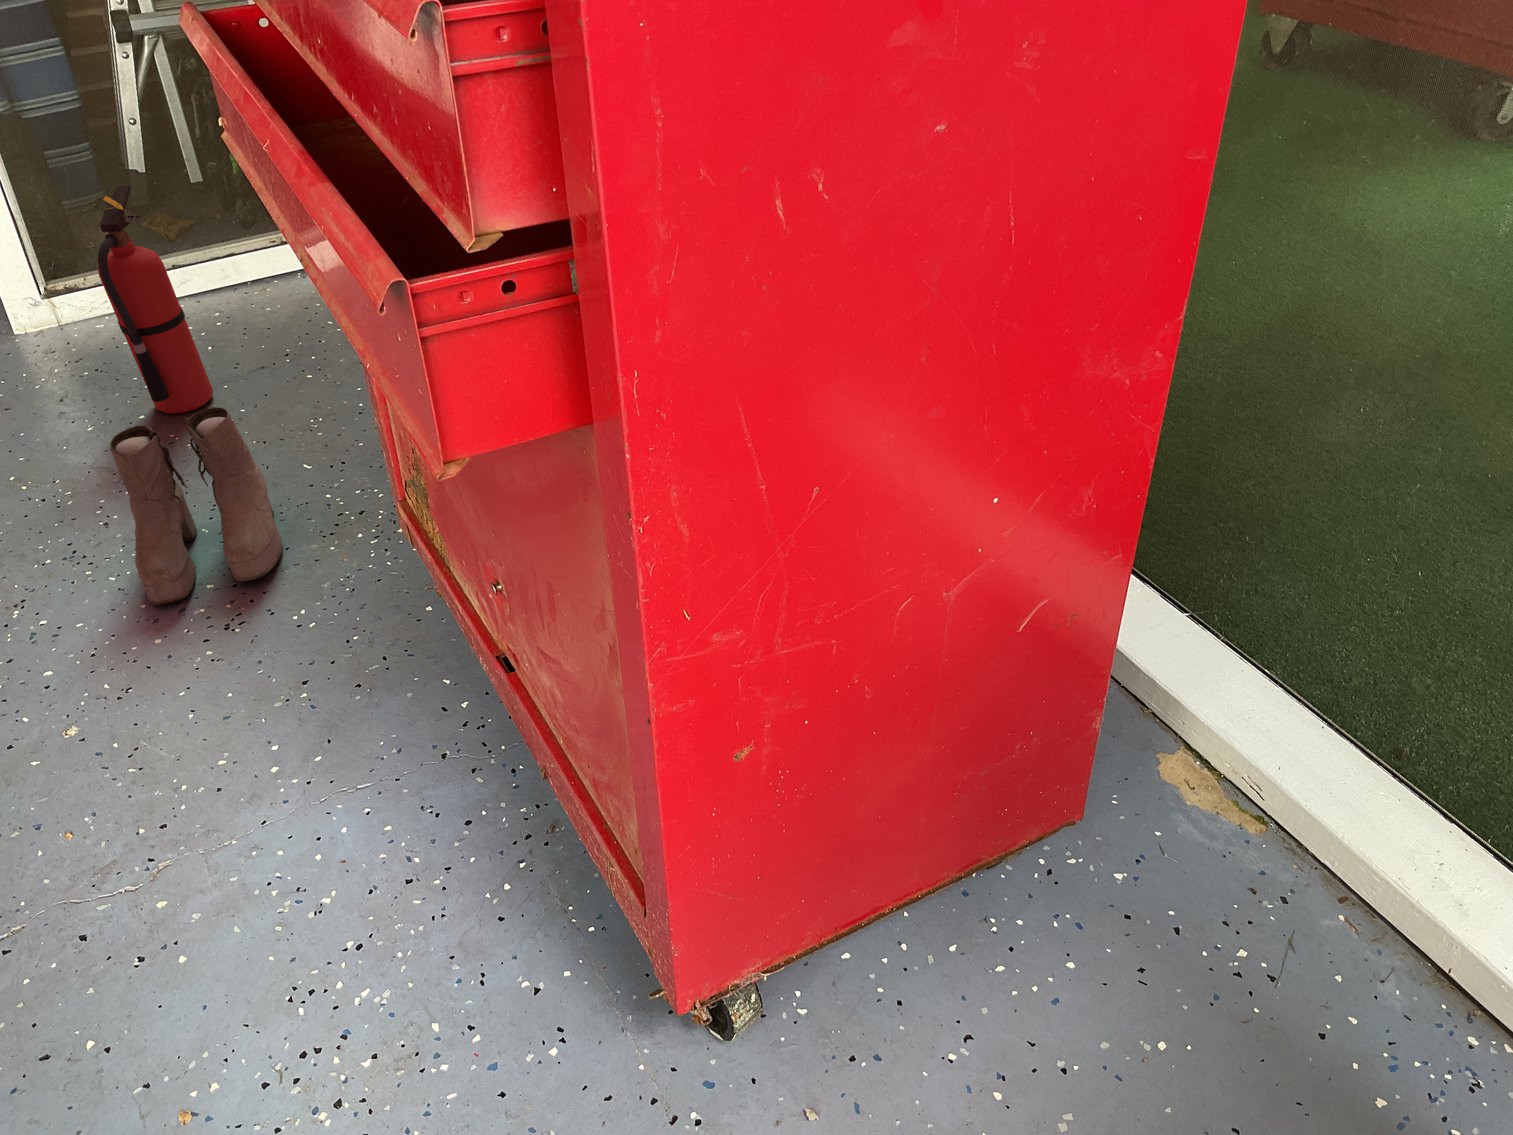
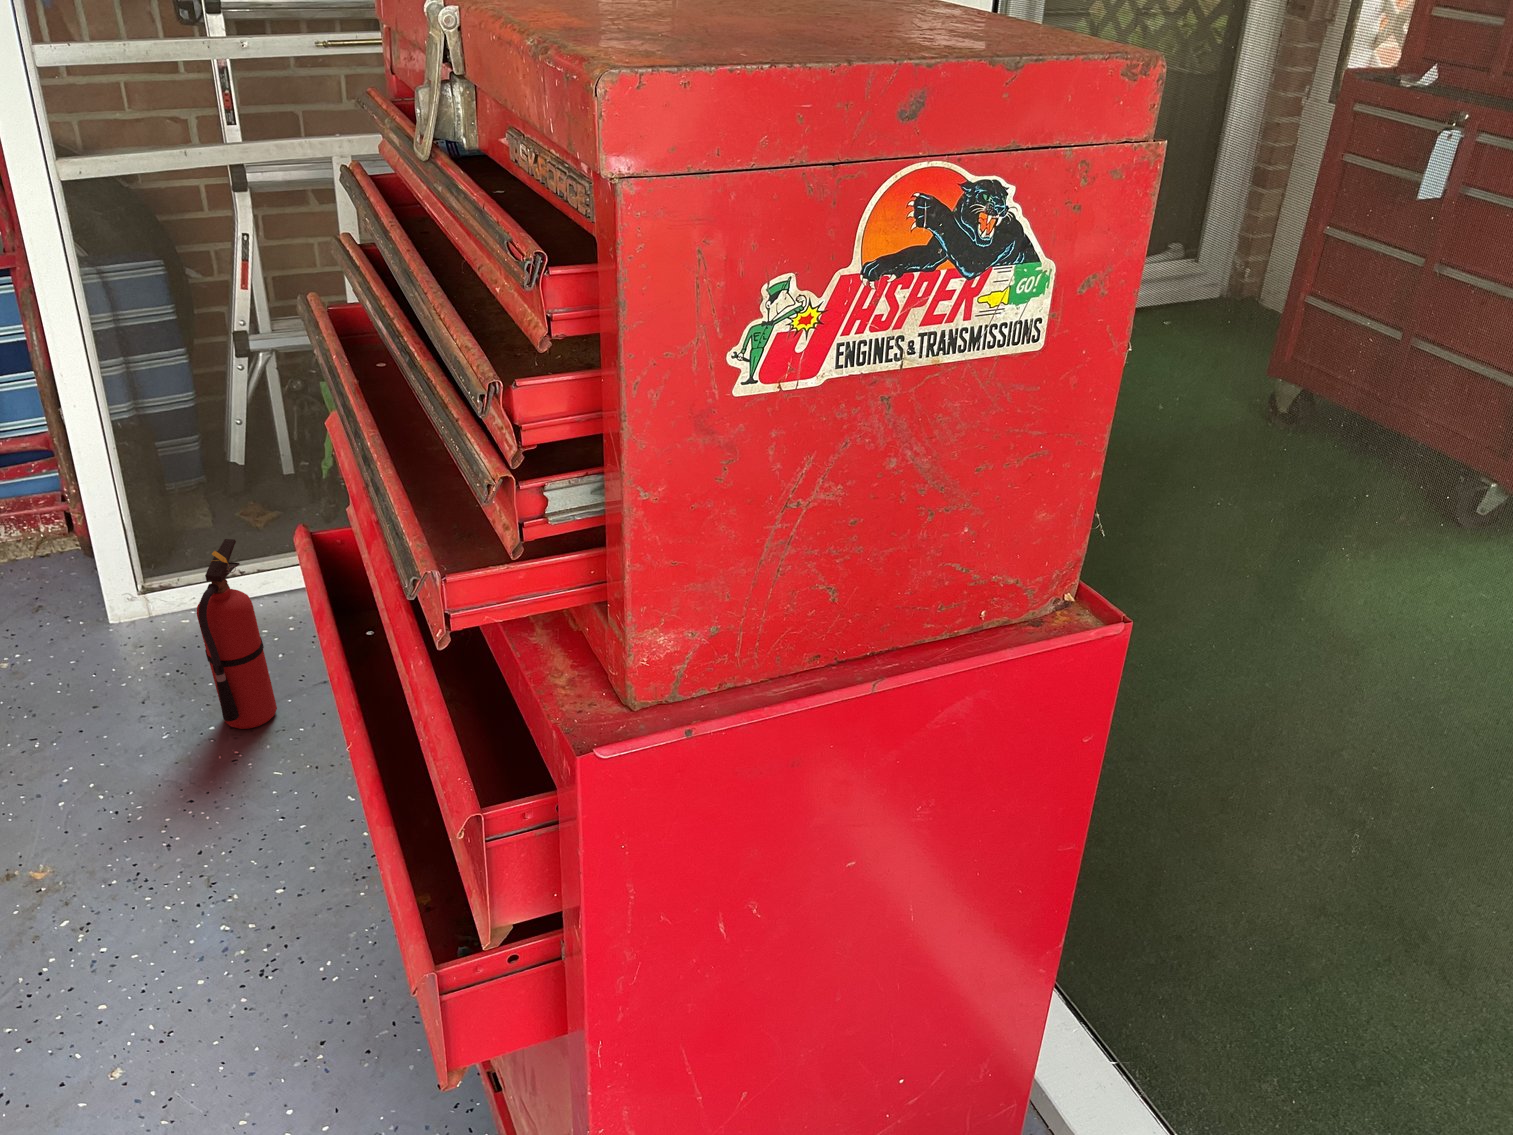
boots: present [110,407,282,605] -> none [187,765,320,944]

